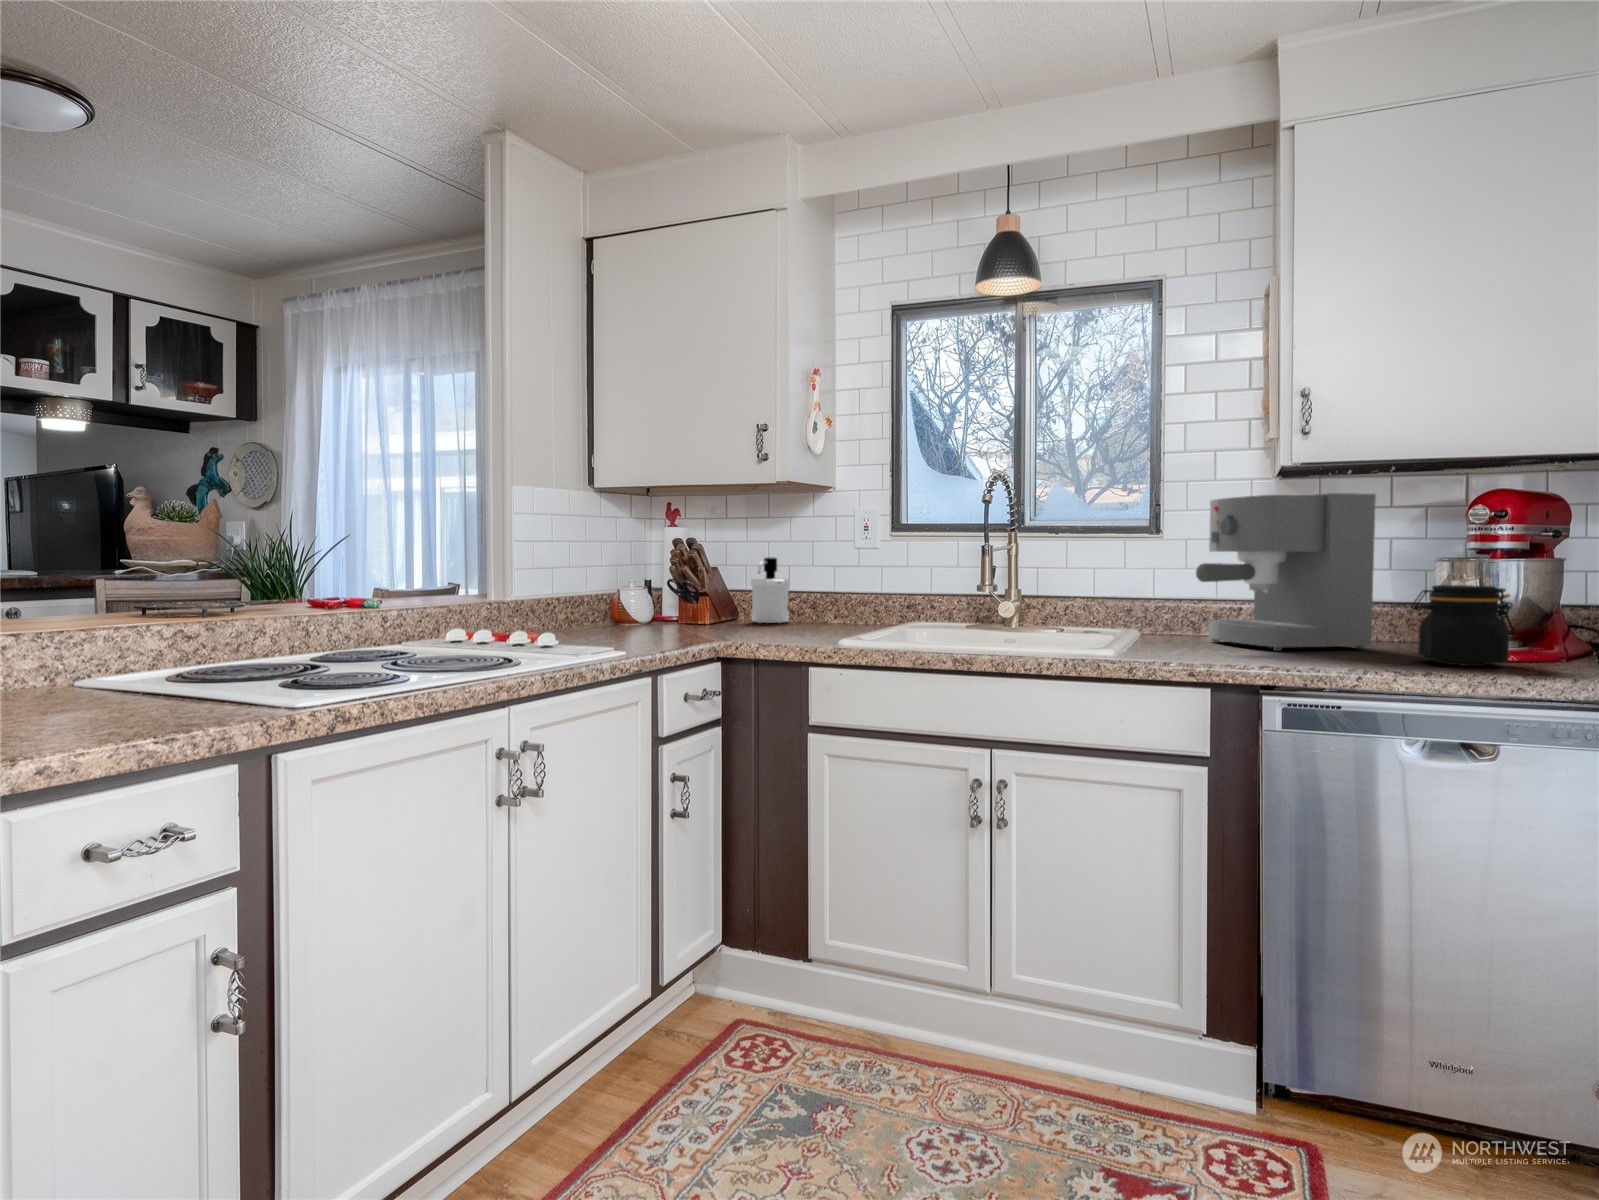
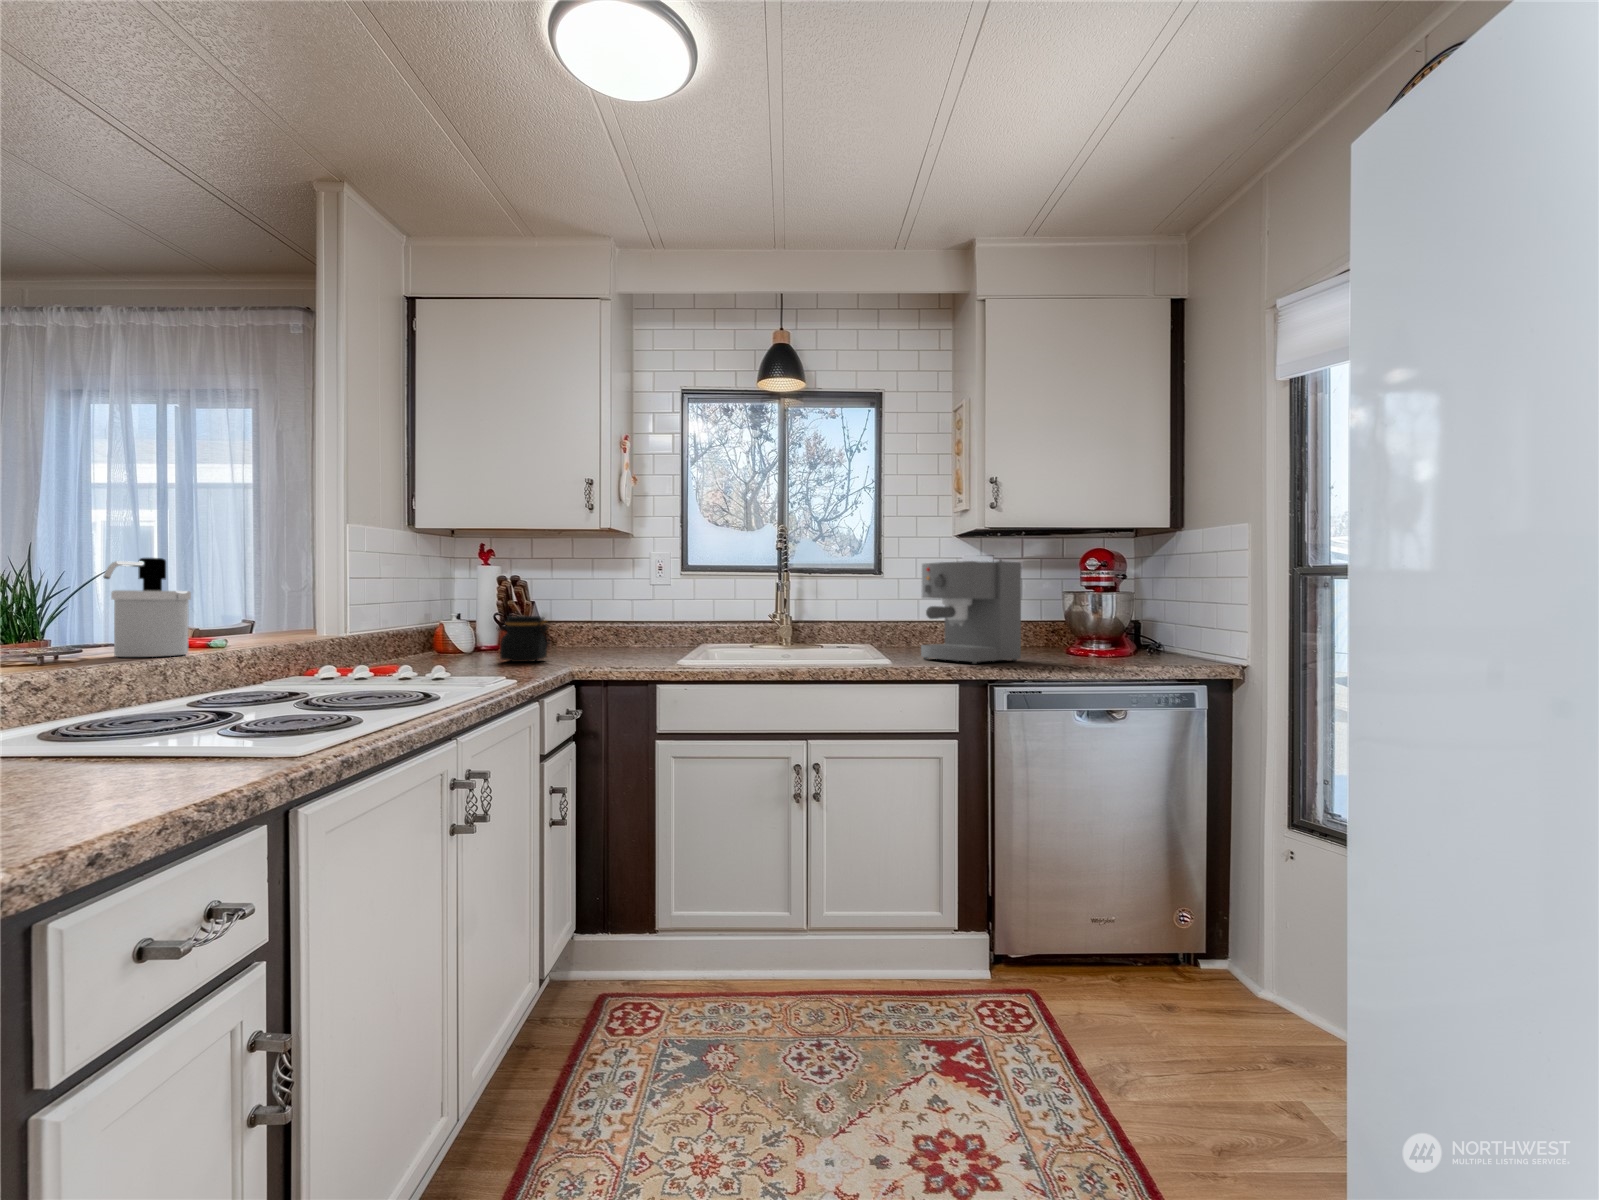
soap dispenser: present [751,557,790,623] -> present [104,558,191,657]
jar: present [1411,585,1515,666] -> present [498,616,550,662]

